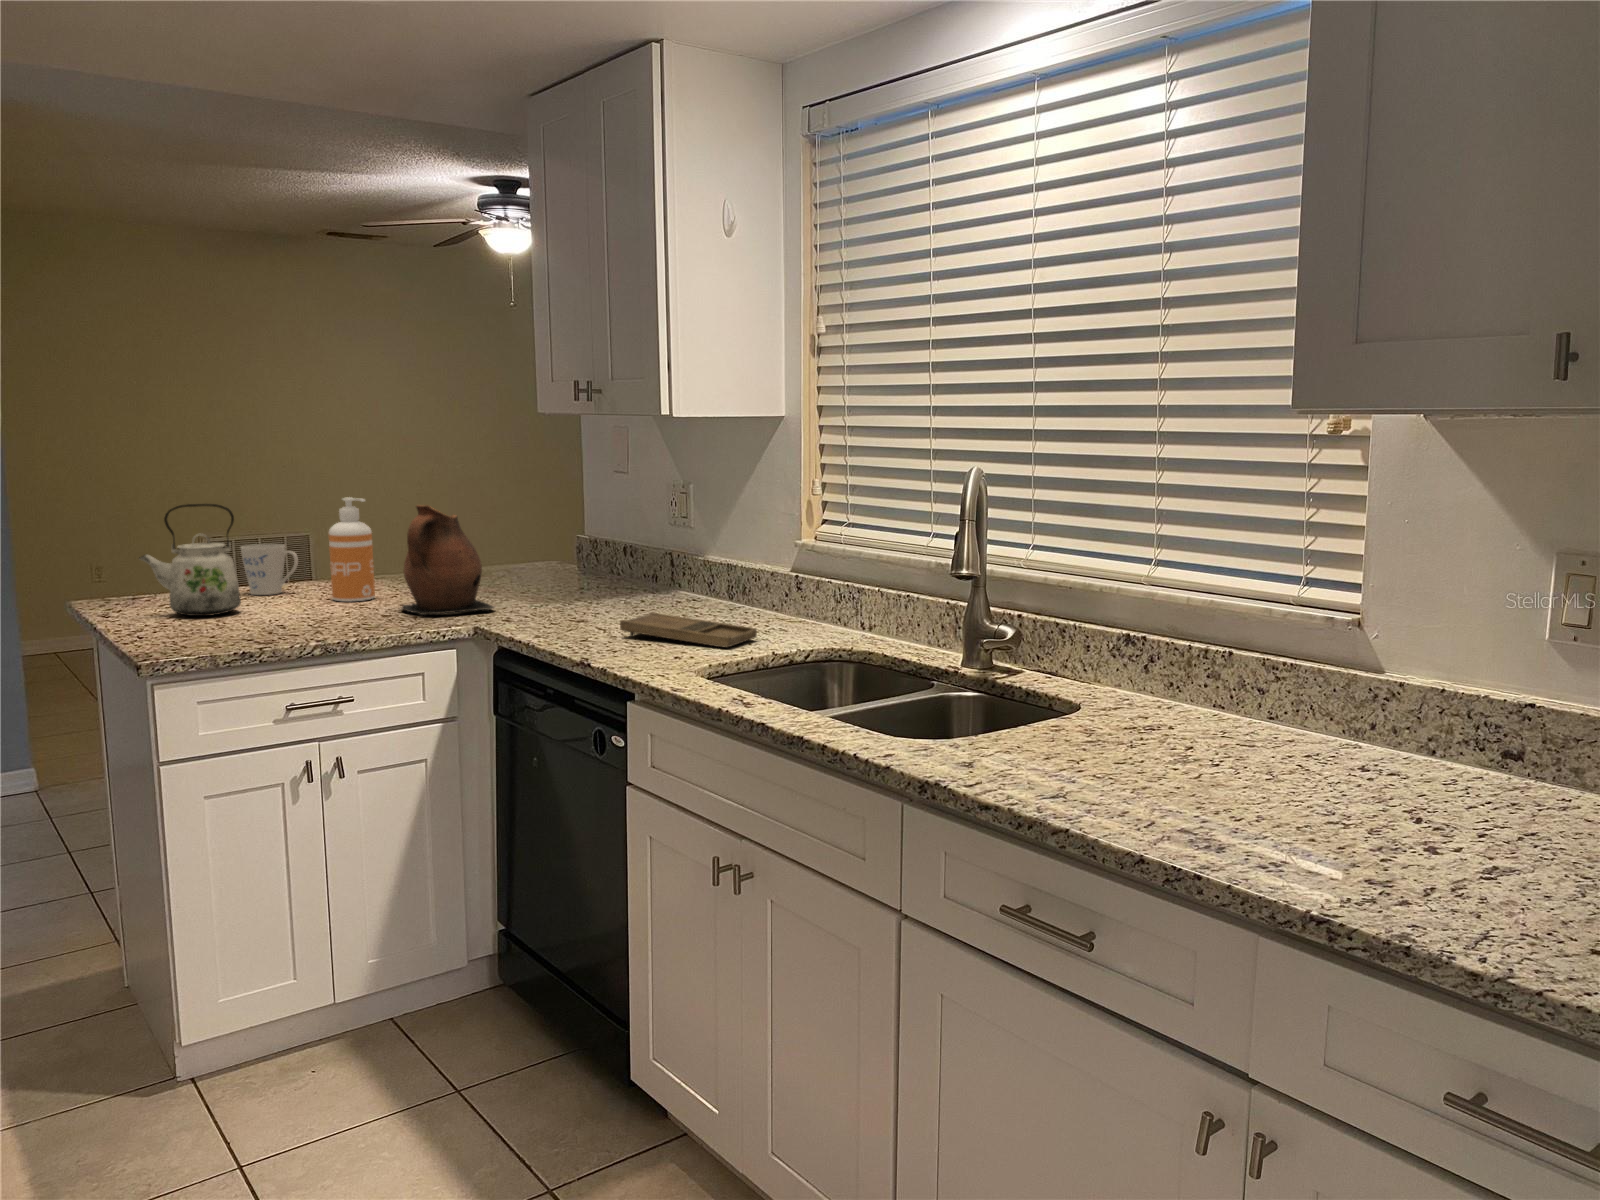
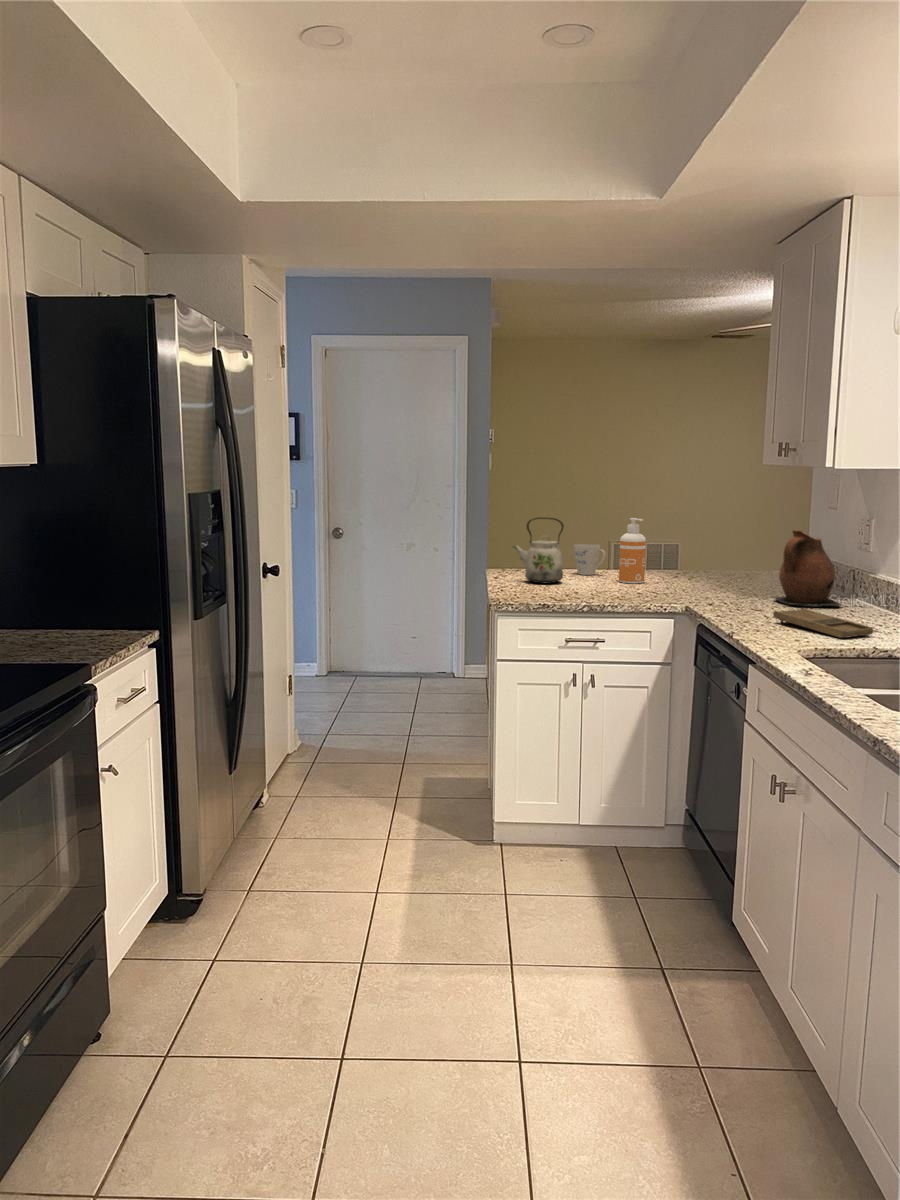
ceramic pitcher: present [402,505,494,615] -> present [775,530,841,606]

